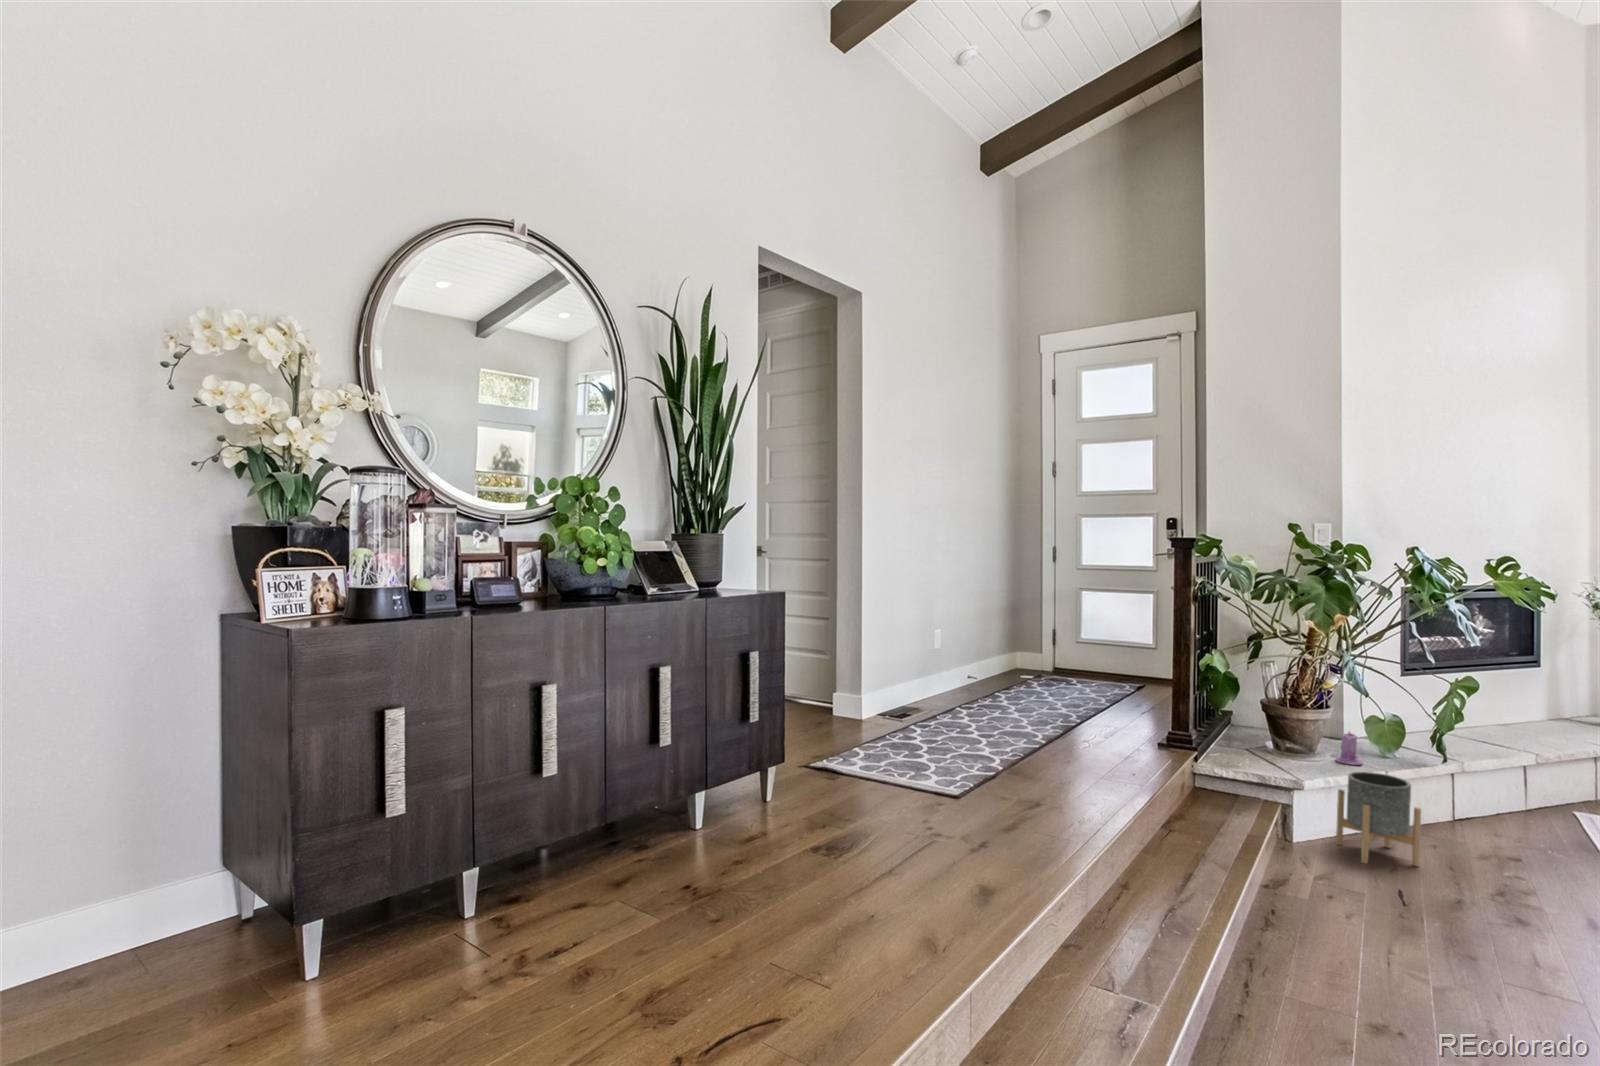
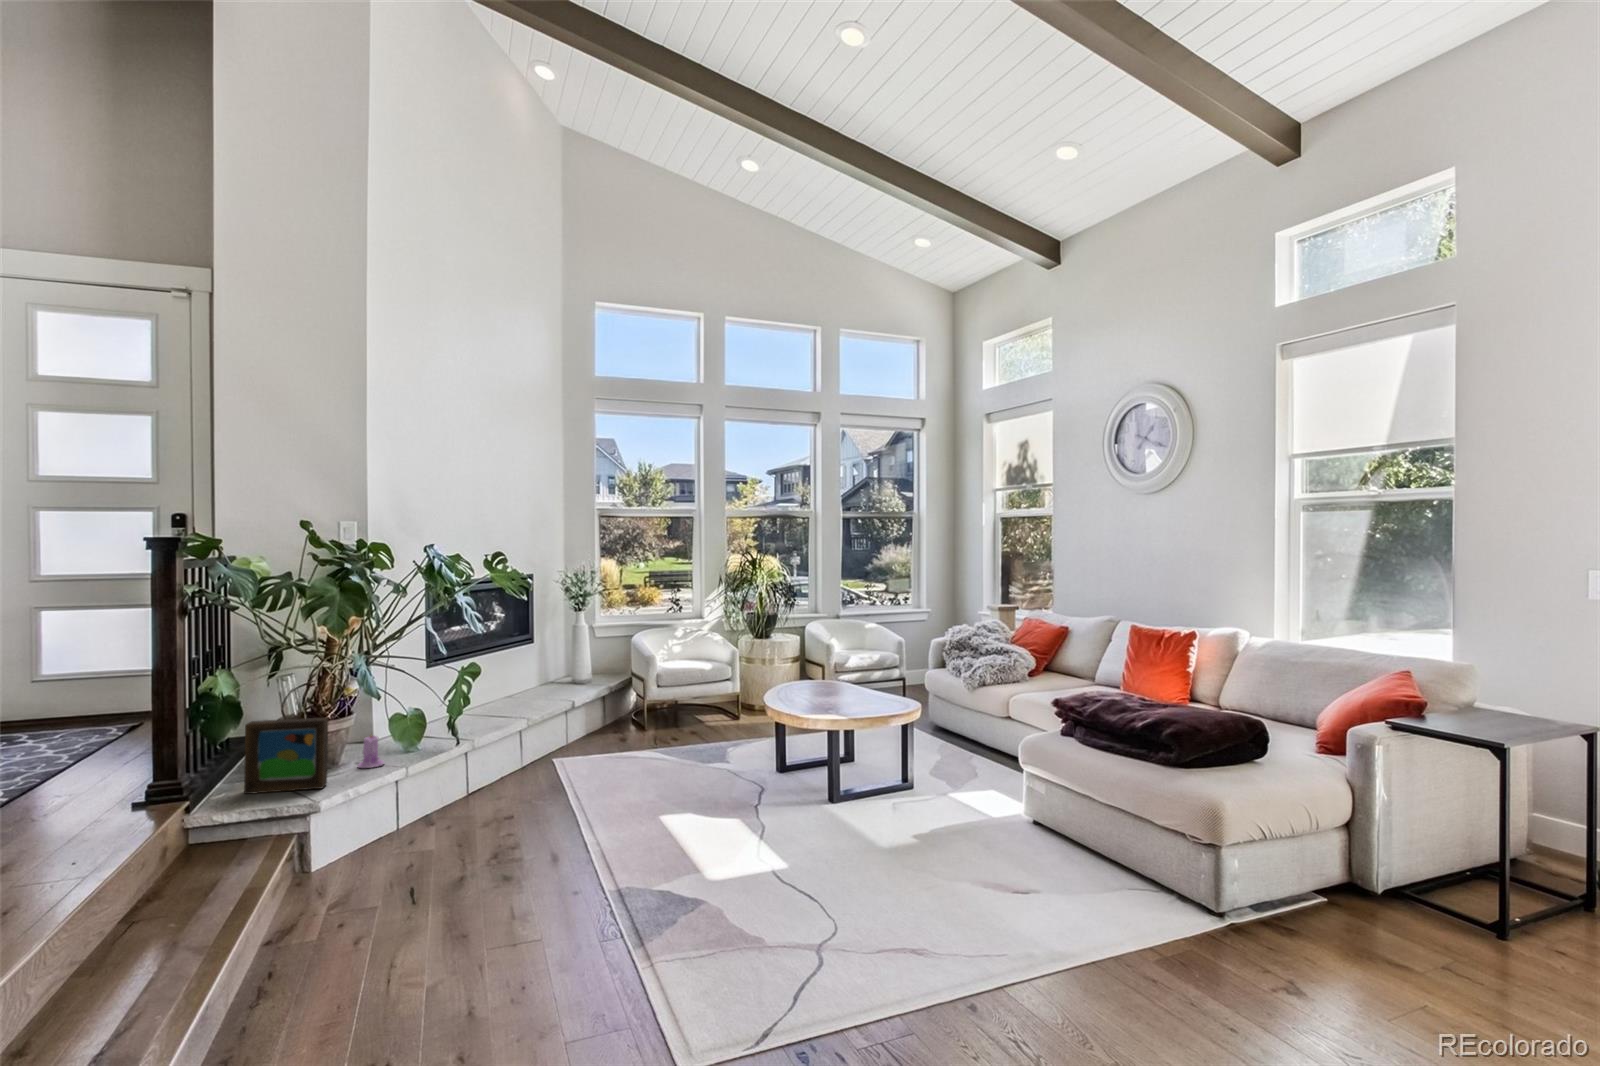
picture frame: none [1238,696,1311,770] -> present [244,717,328,794]
planter: present [1336,772,1421,866] -> none [357,769,436,869]

